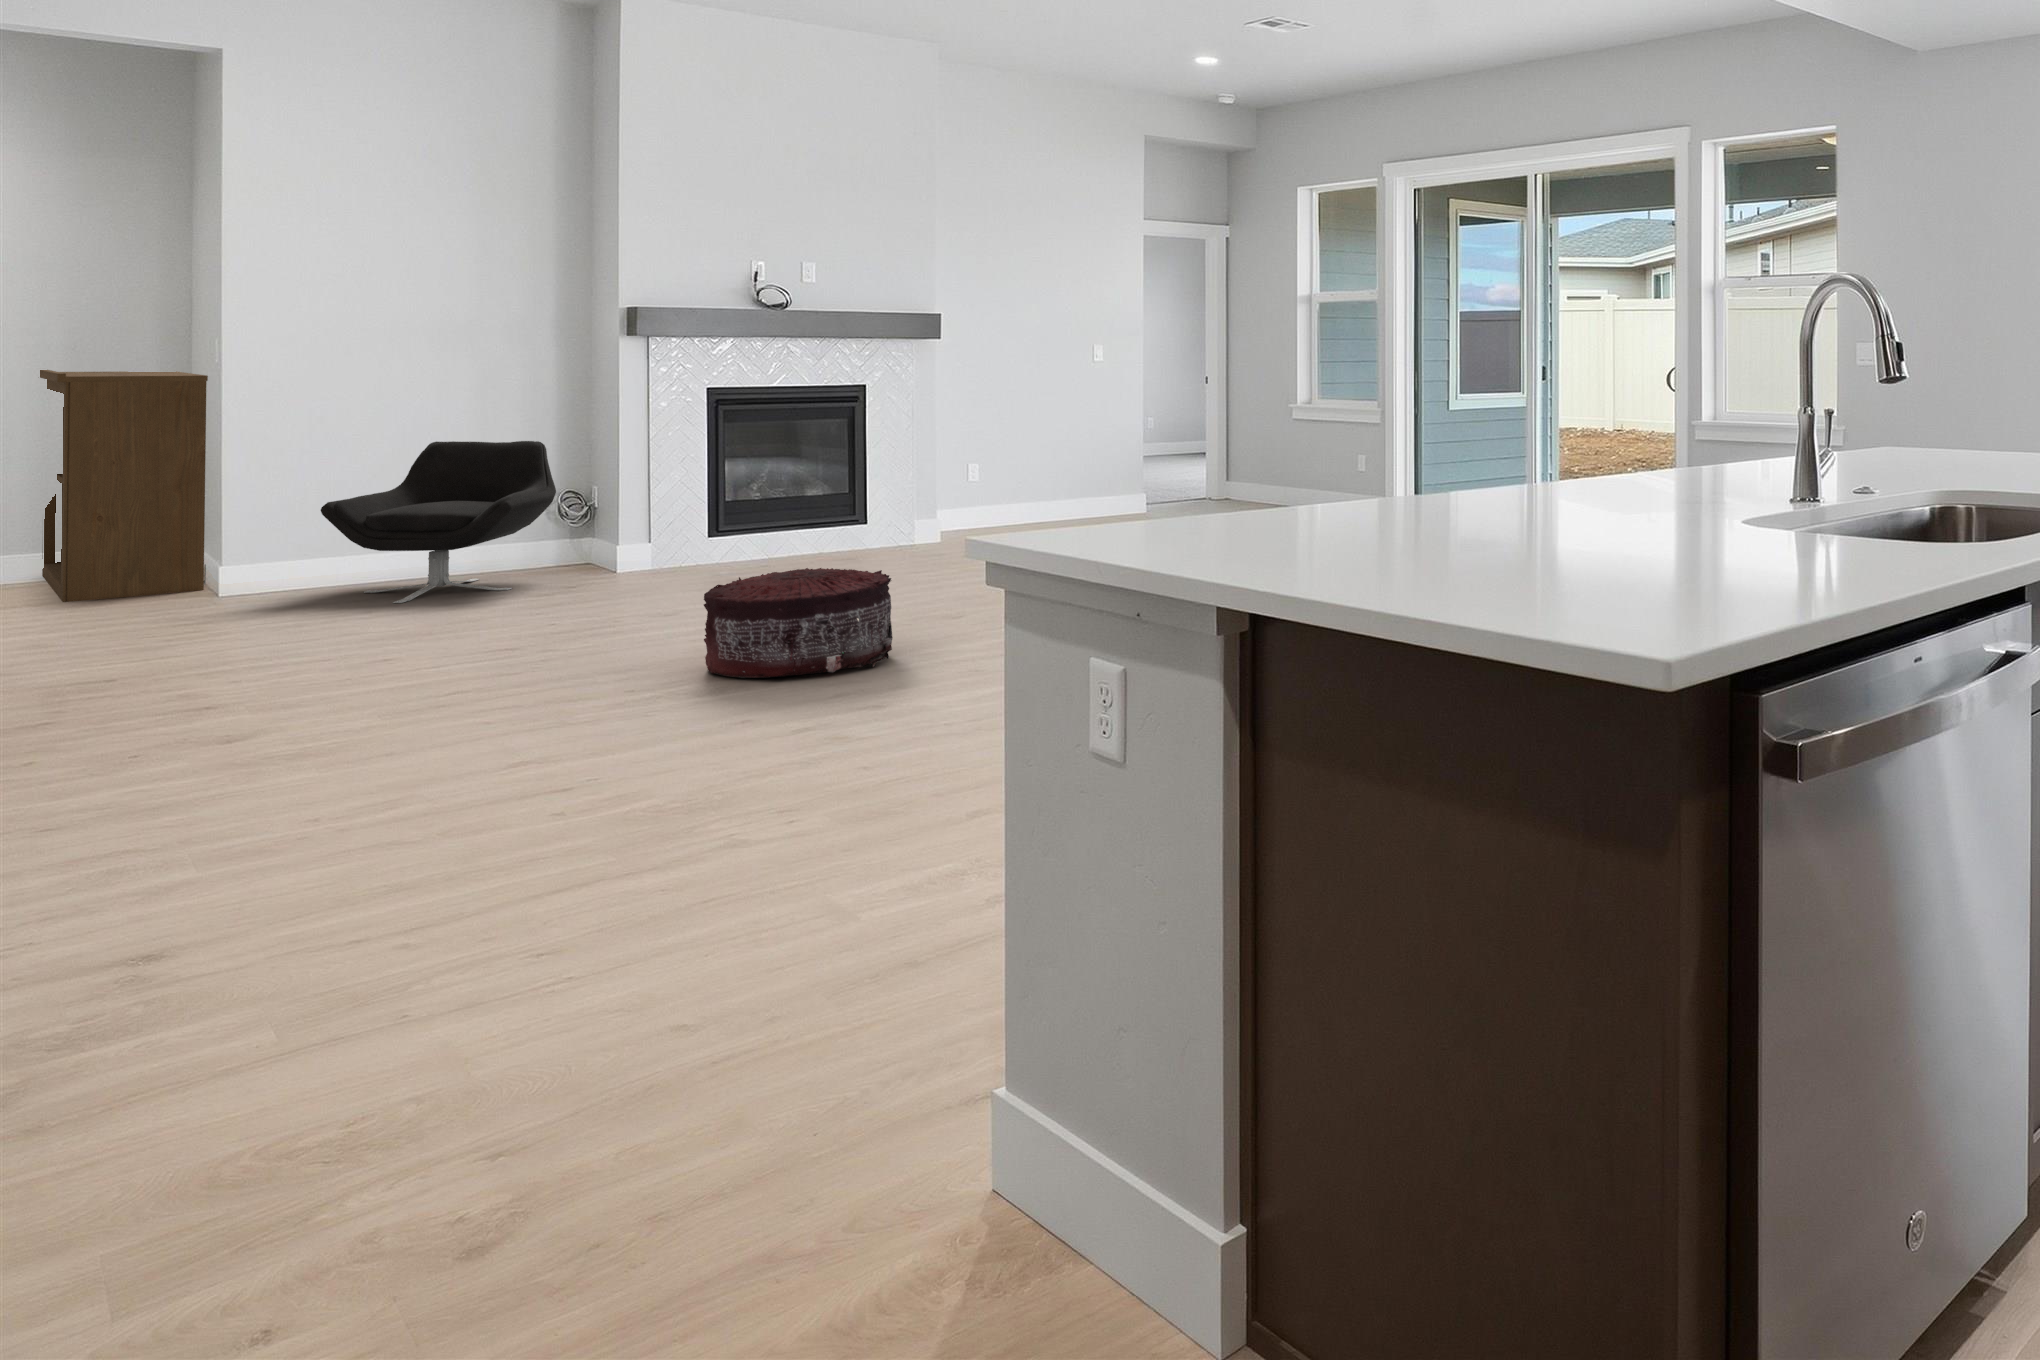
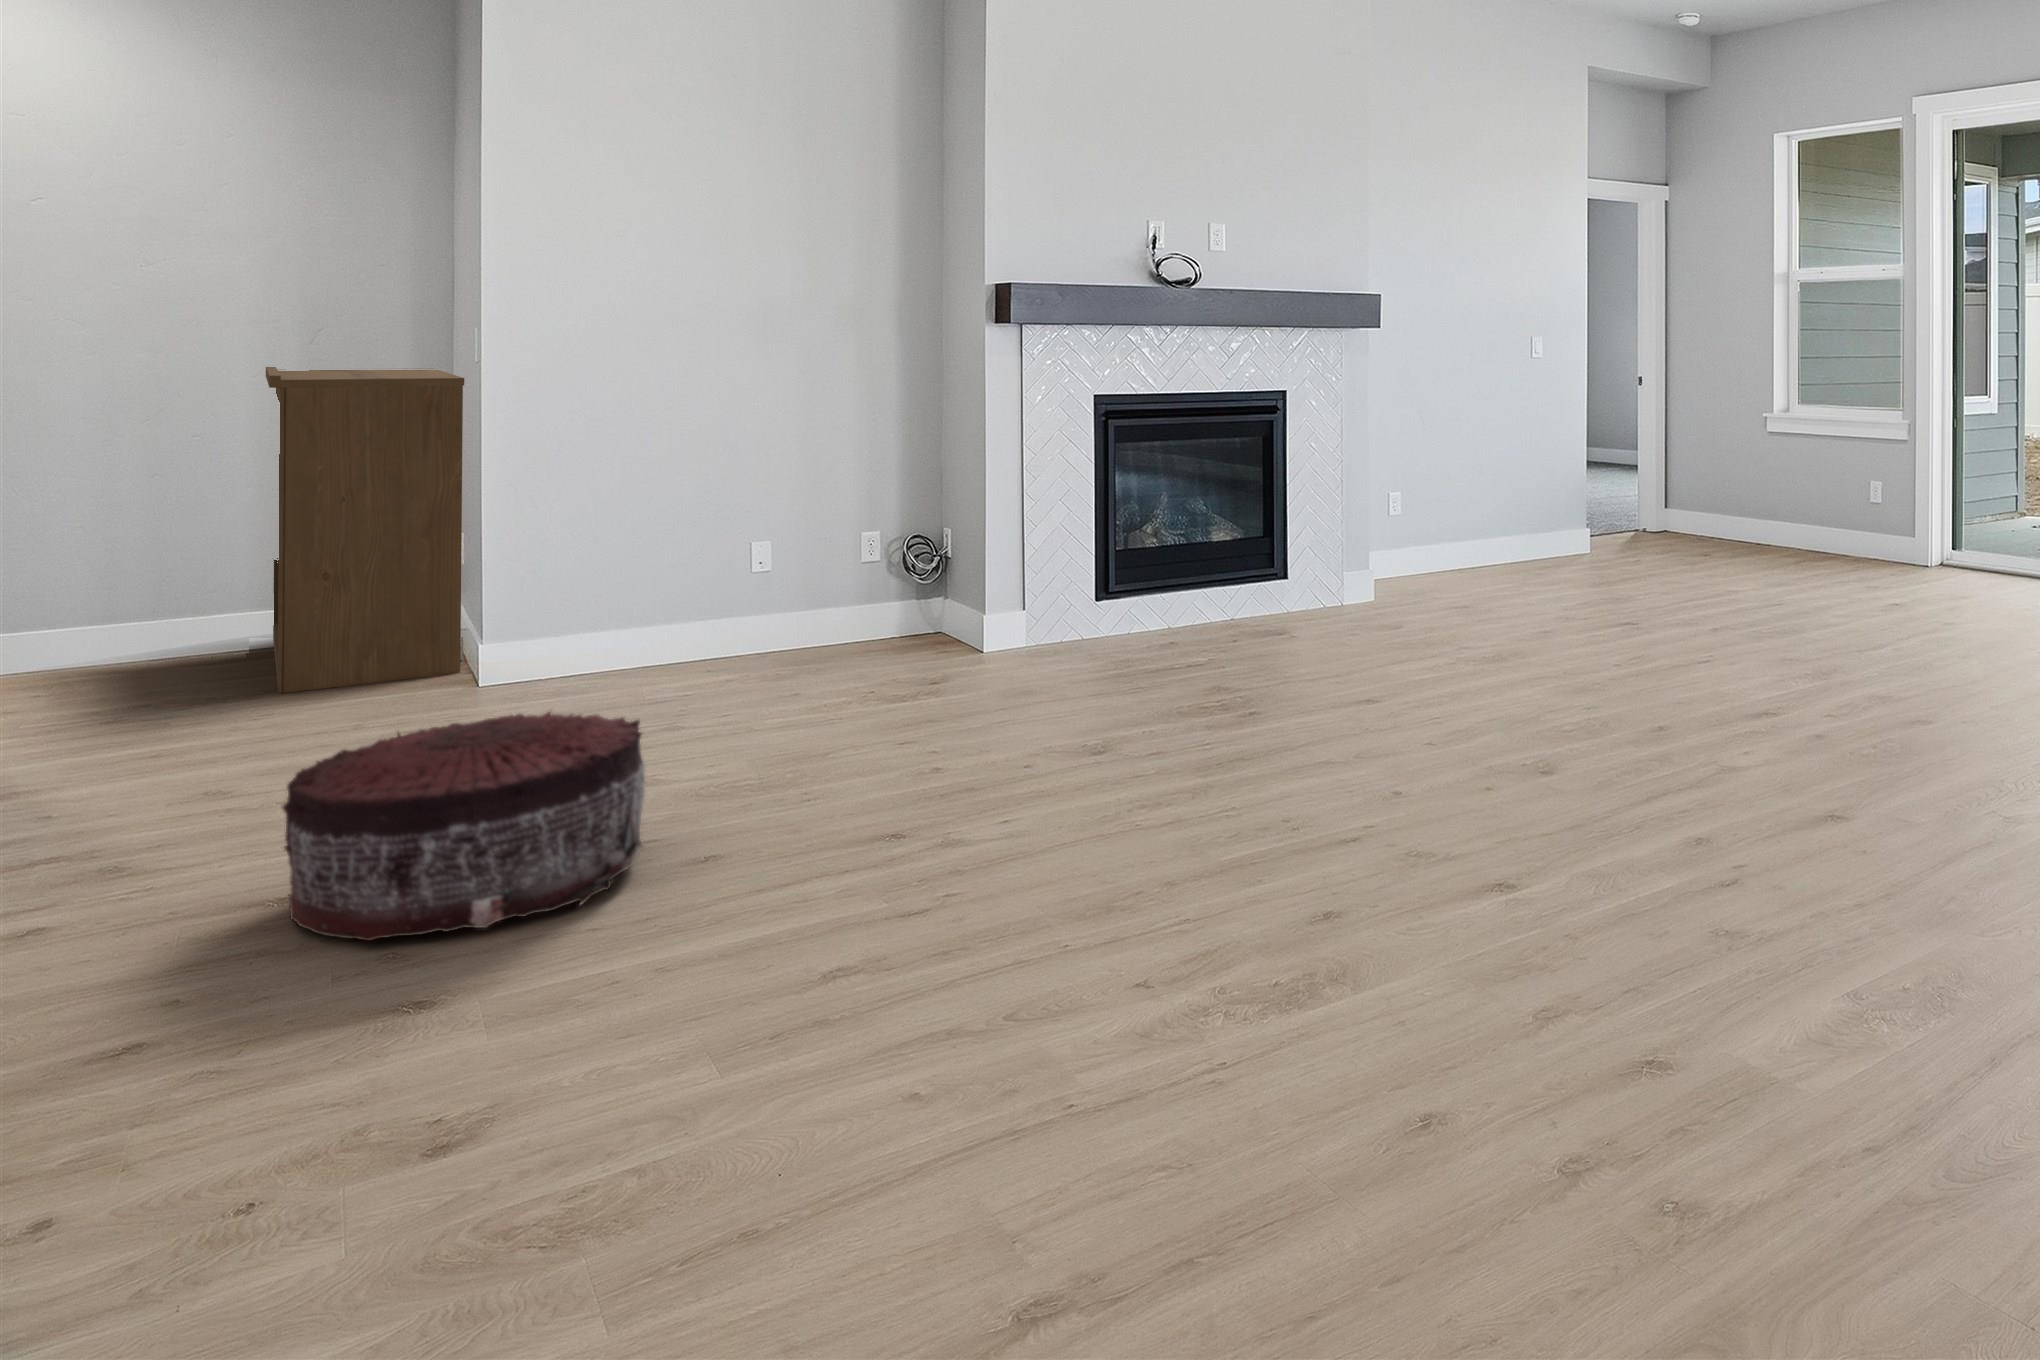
lounge chair: present [321,441,556,603] -> none [606,469,908,711]
pouf: present [704,568,893,678] -> present [282,711,645,941]

